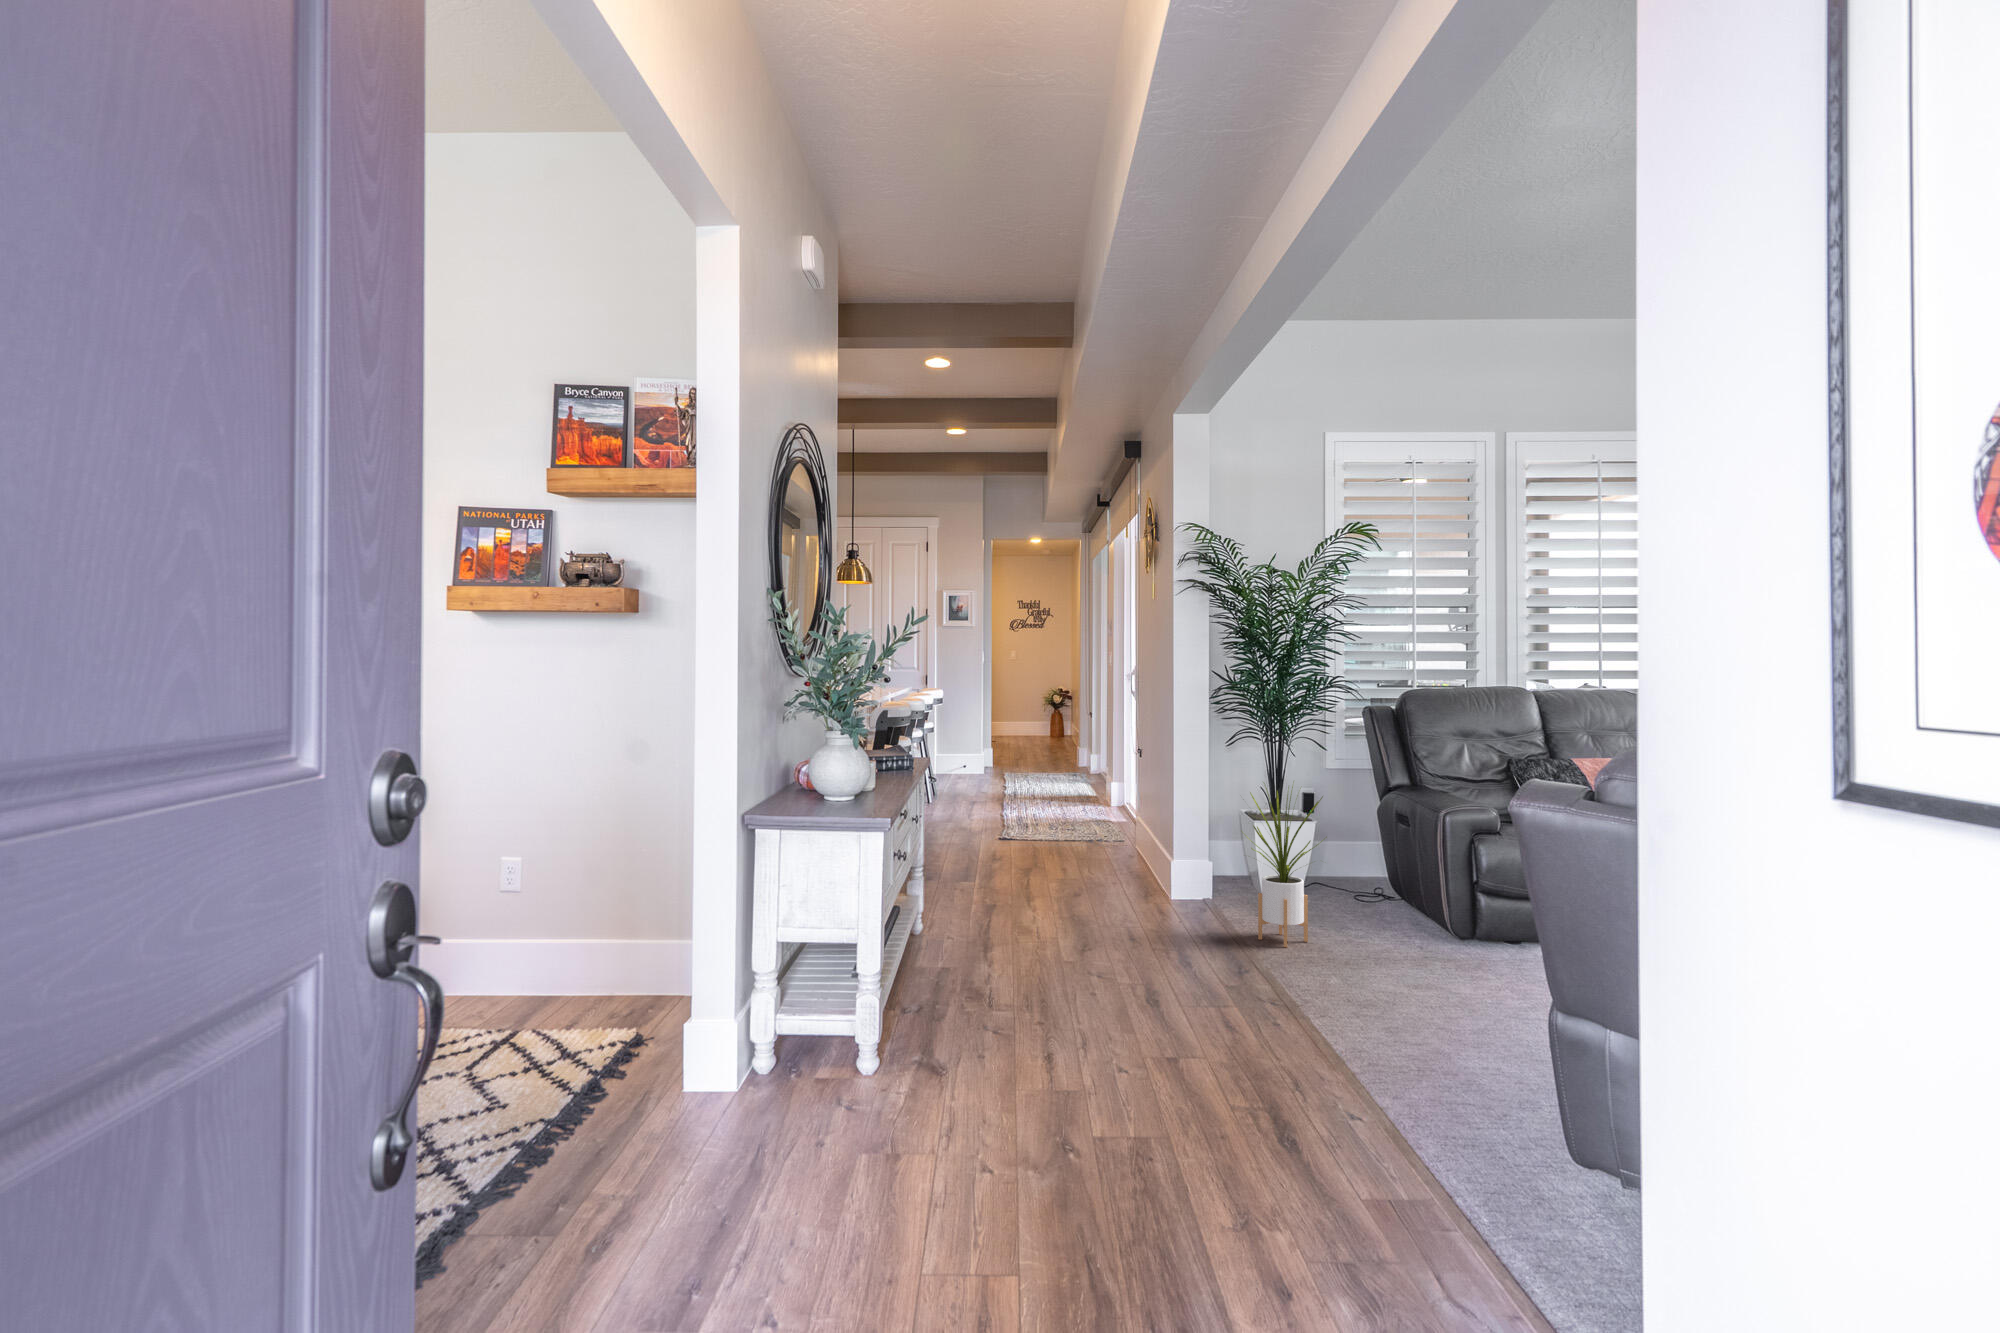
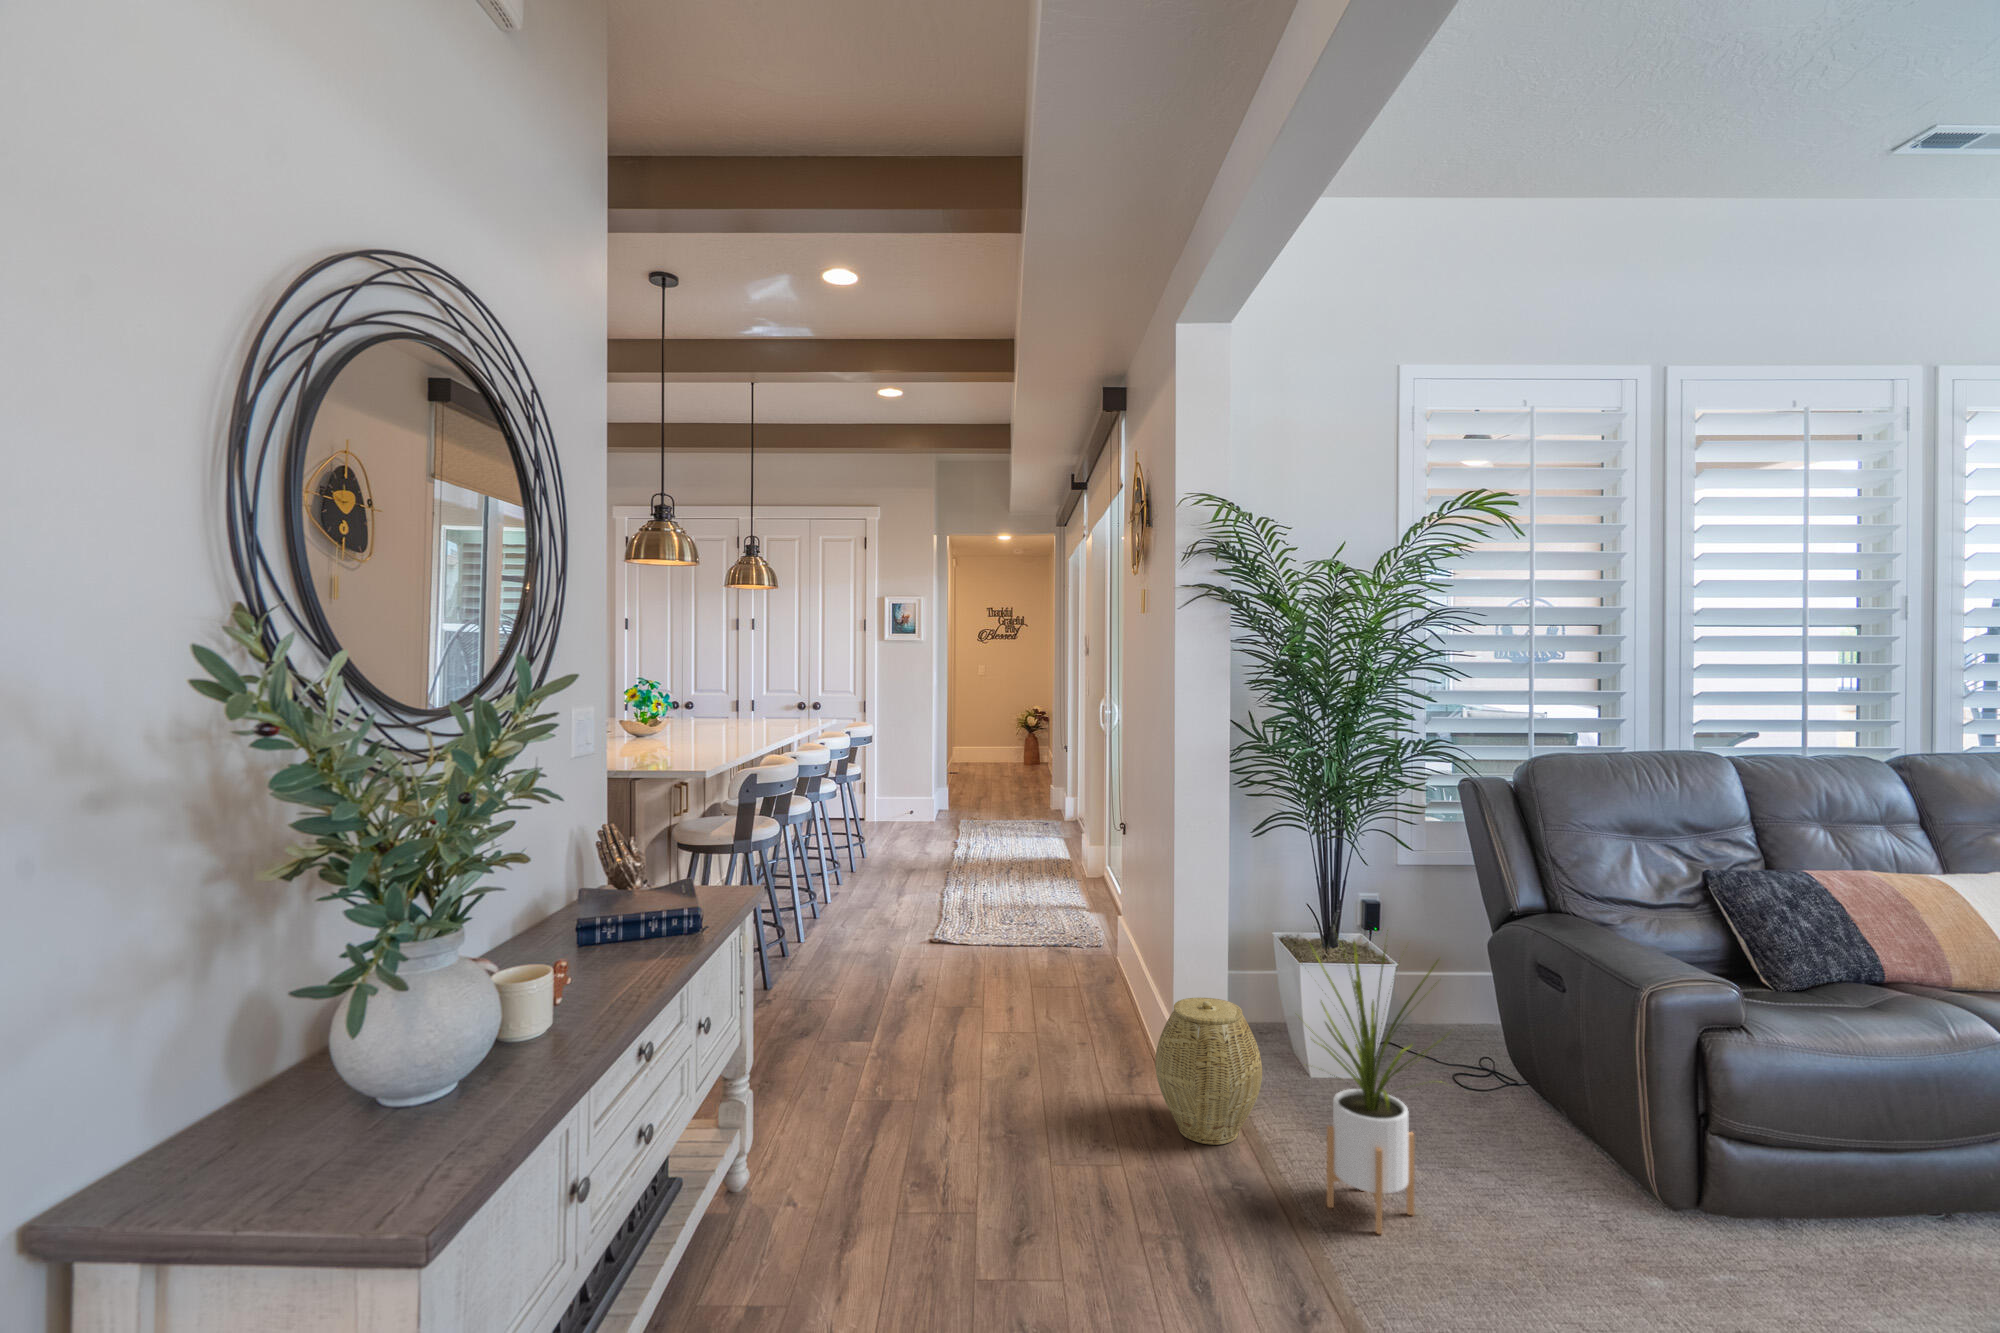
woven basket: none [1160,836,1225,920] -> present [1155,998,1262,1145]

